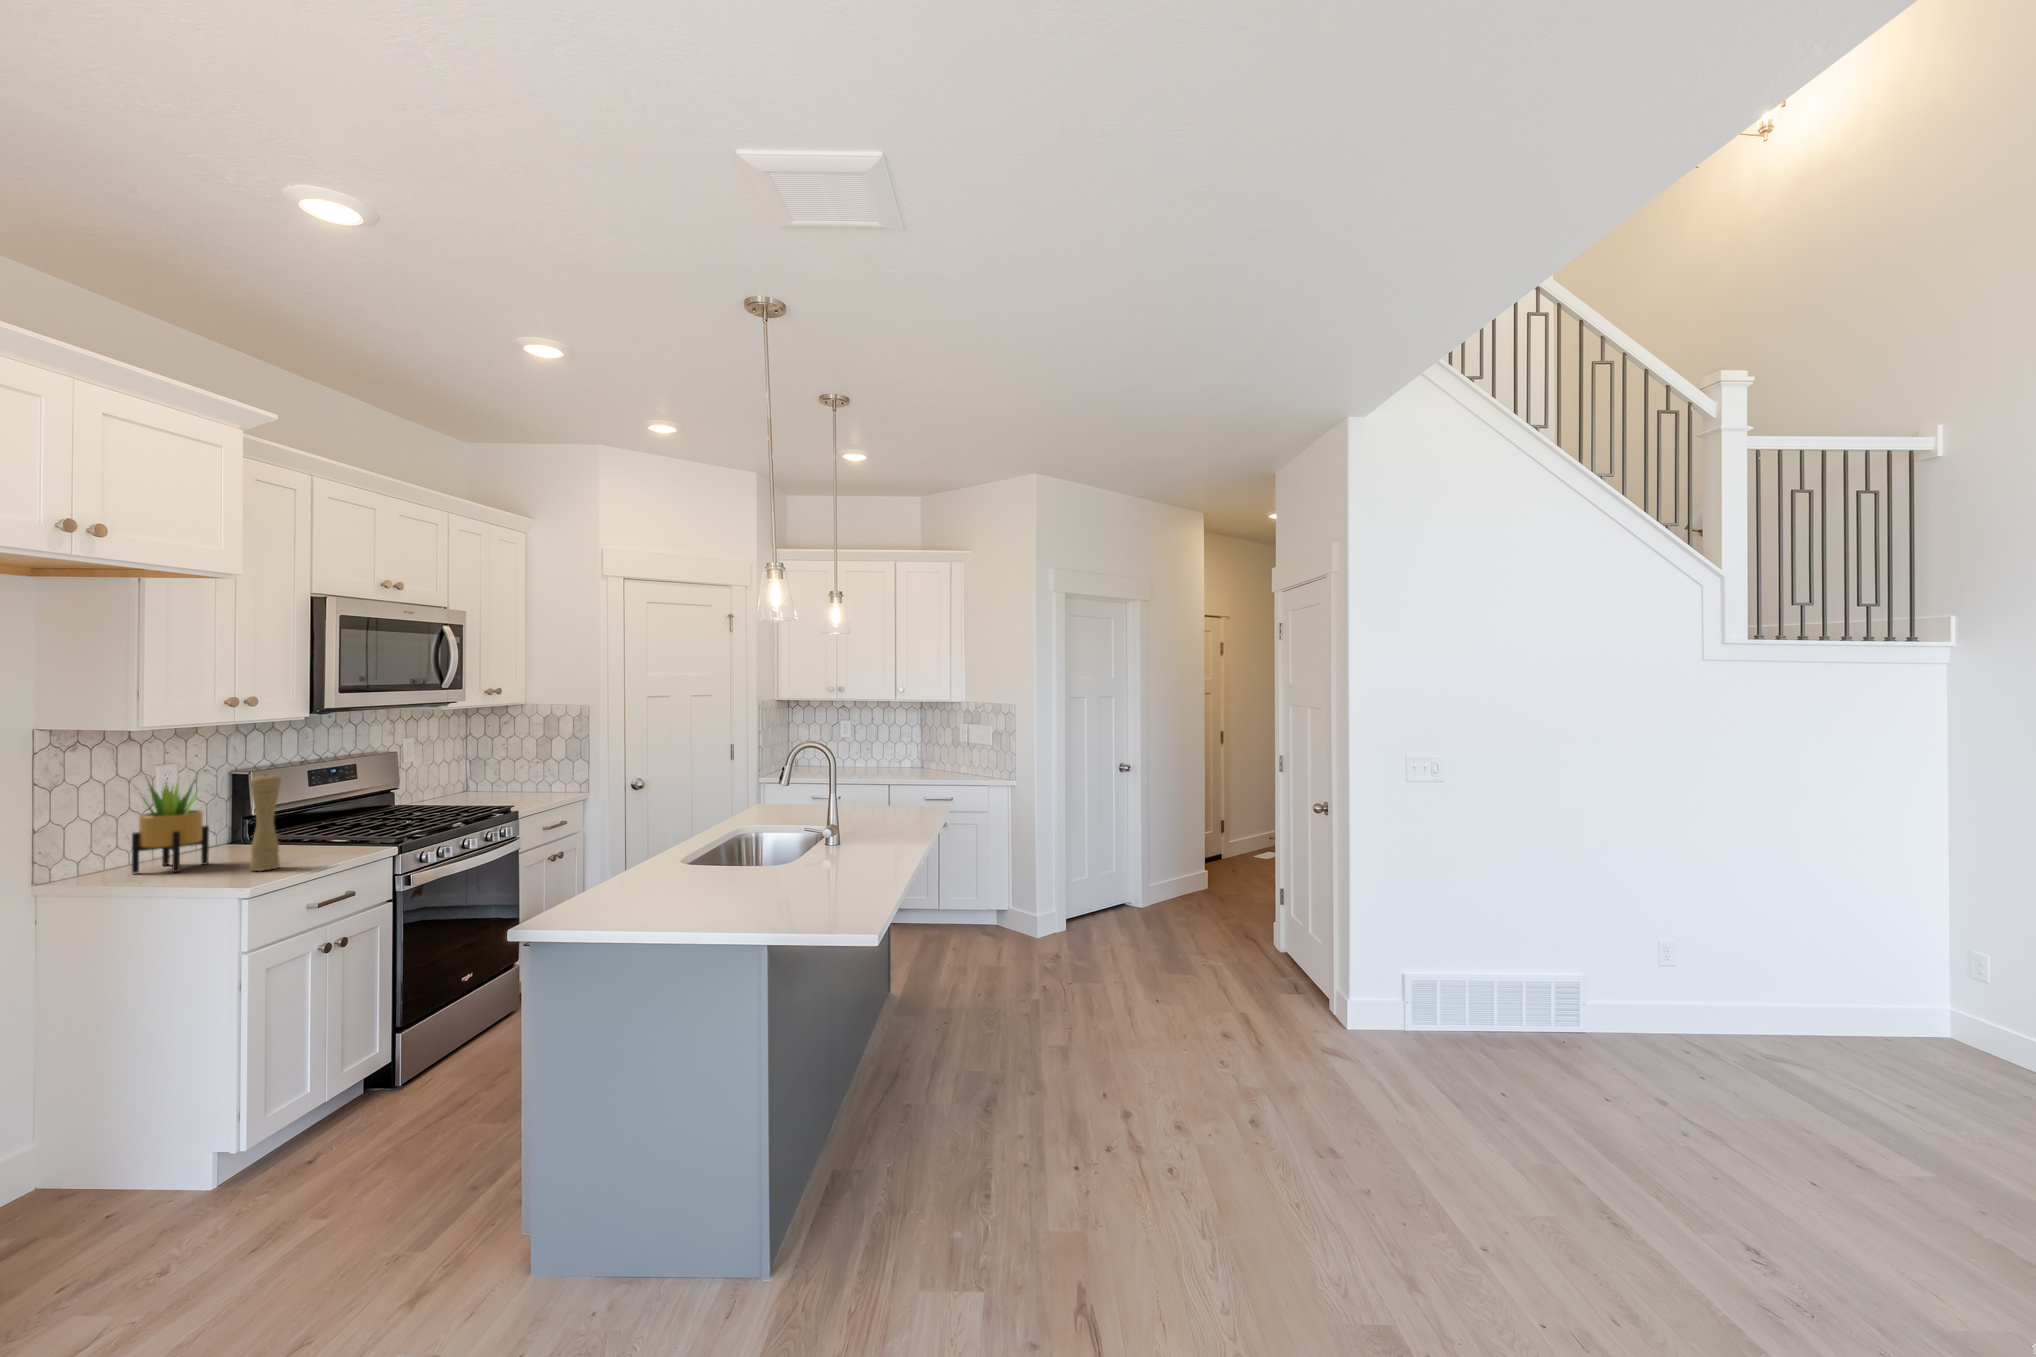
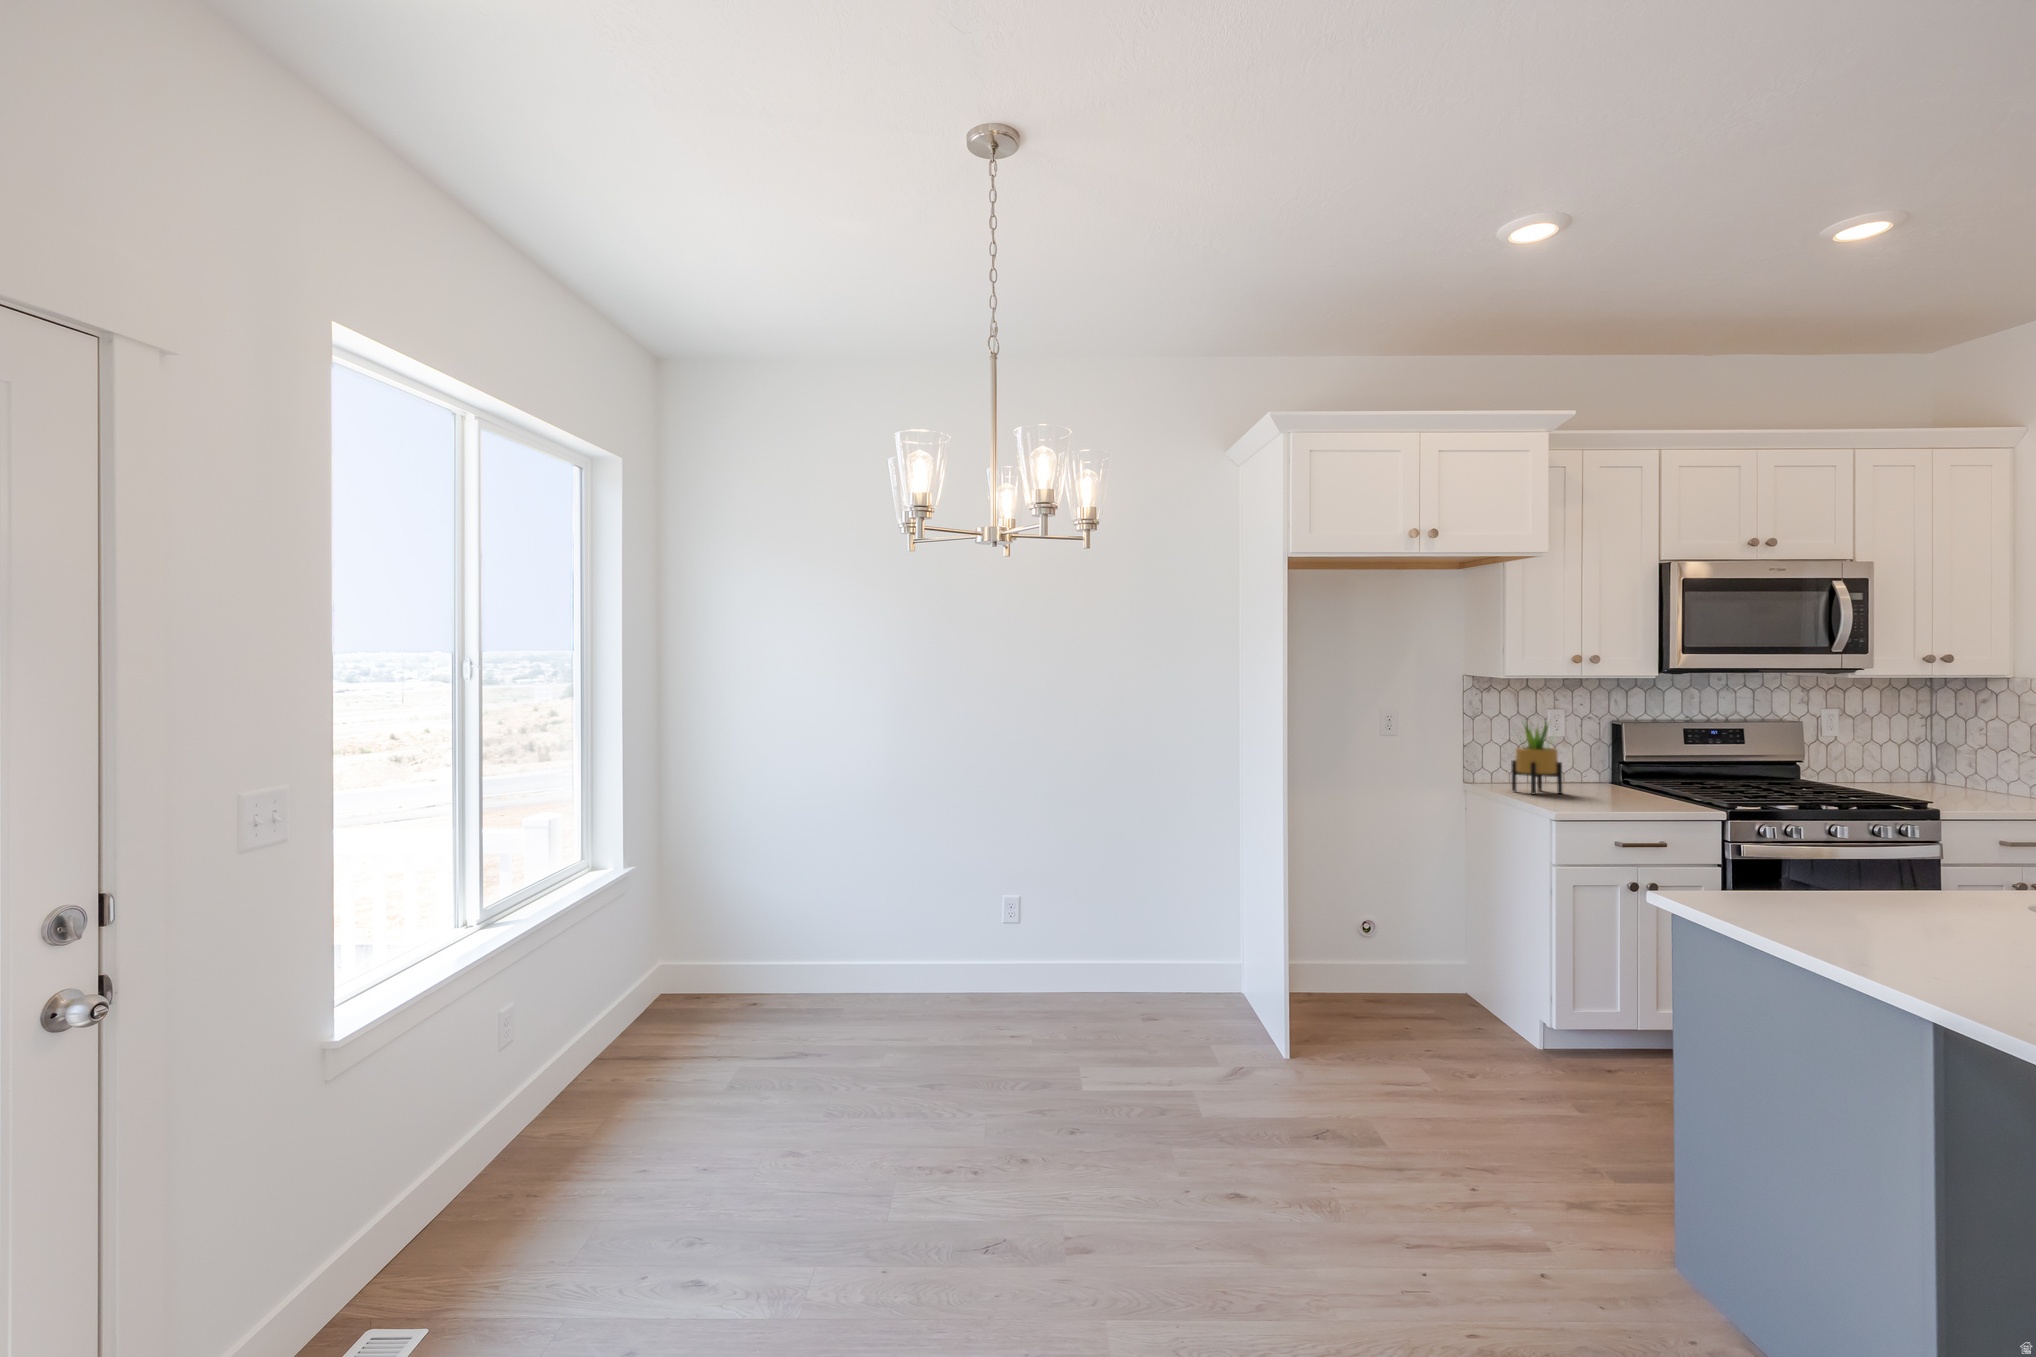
pepper mill: present [250,774,281,871] -> none [1569,720,1593,802]

